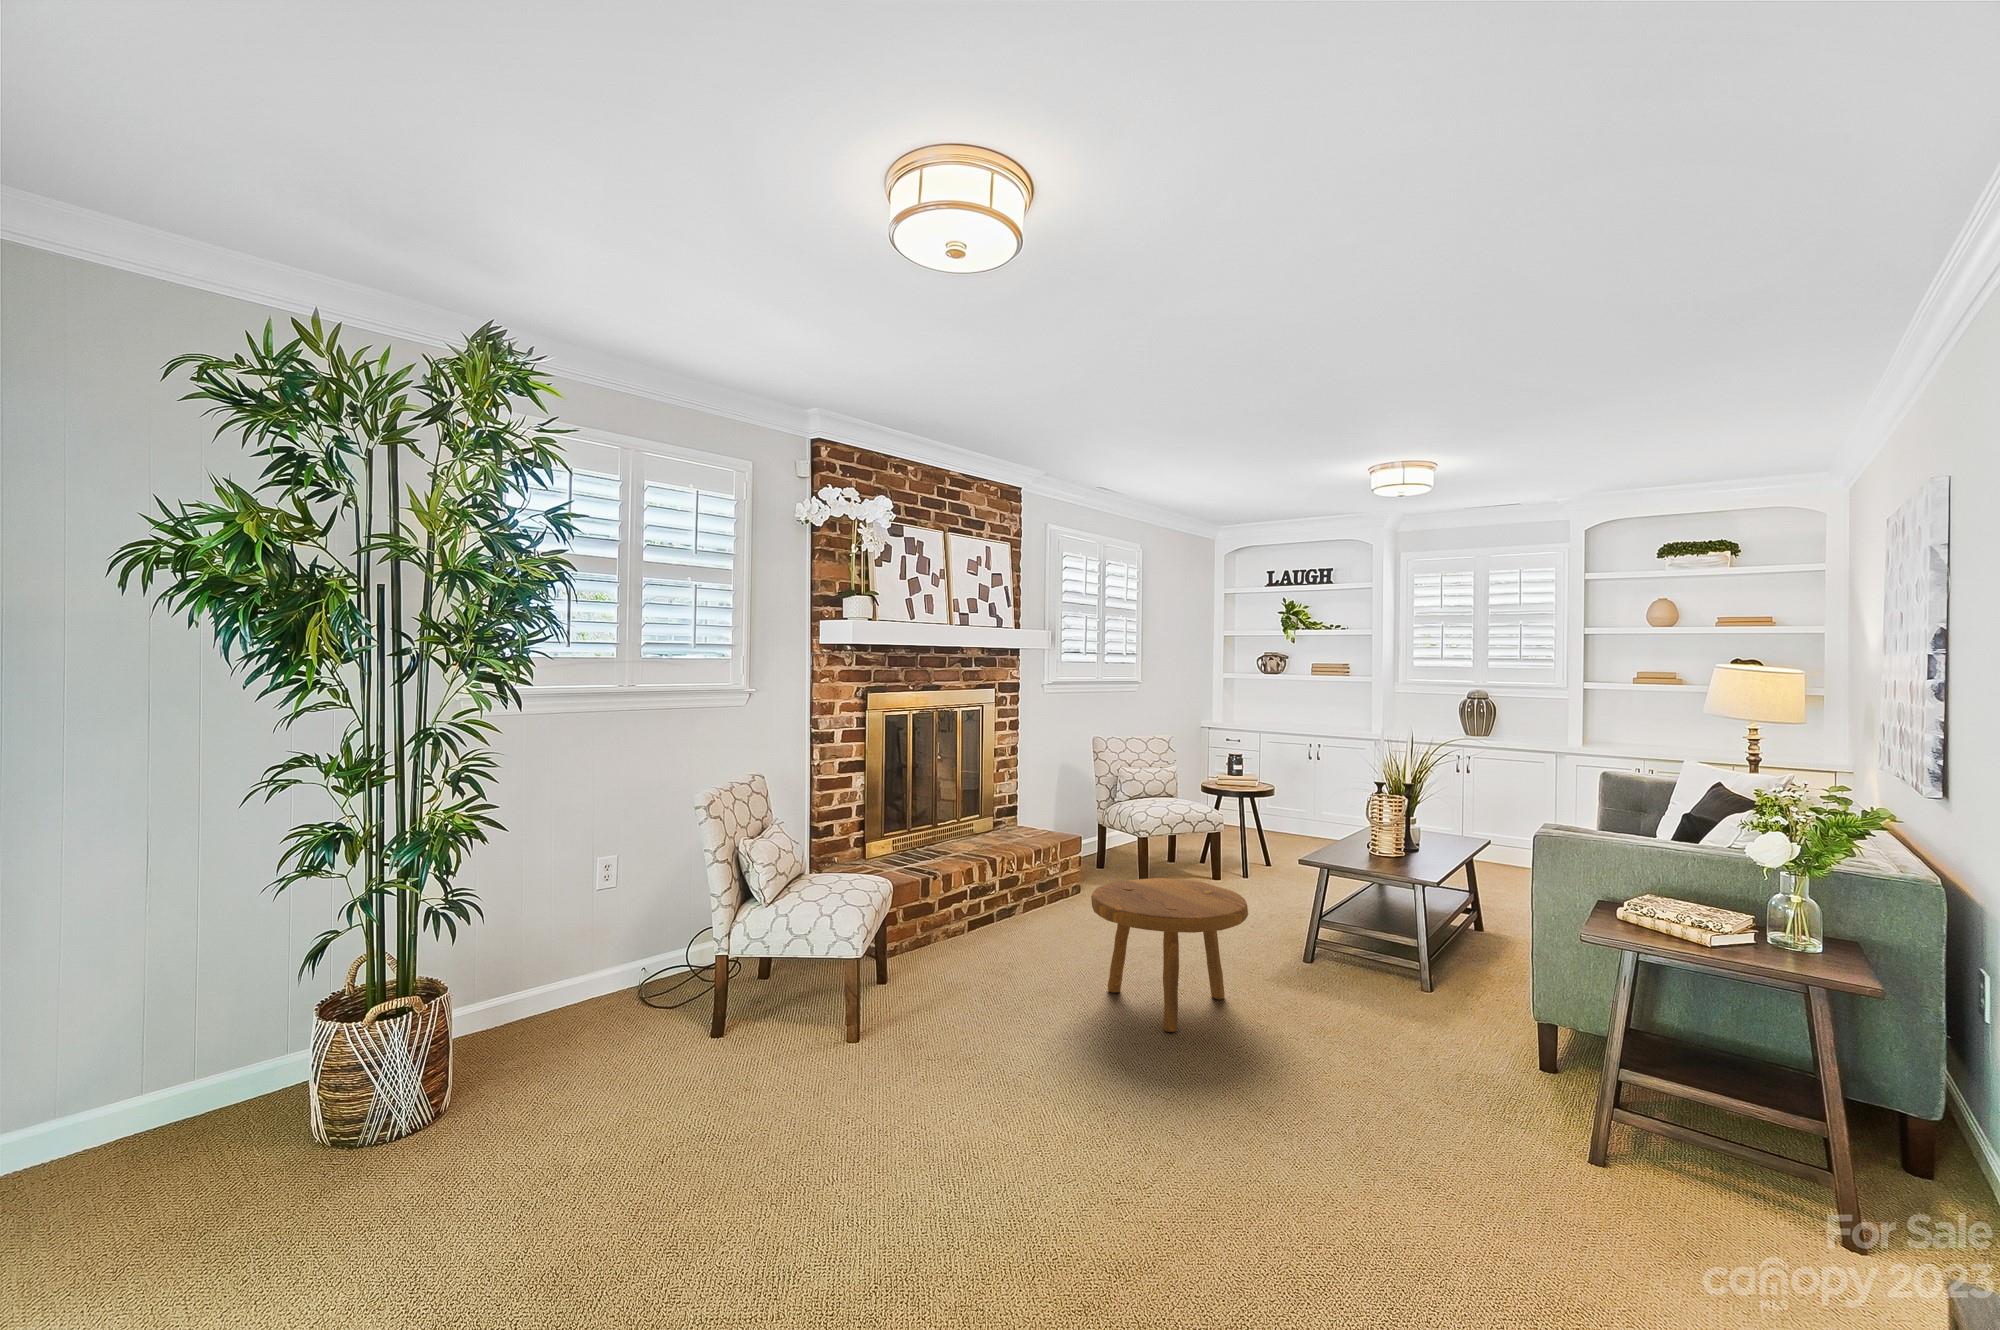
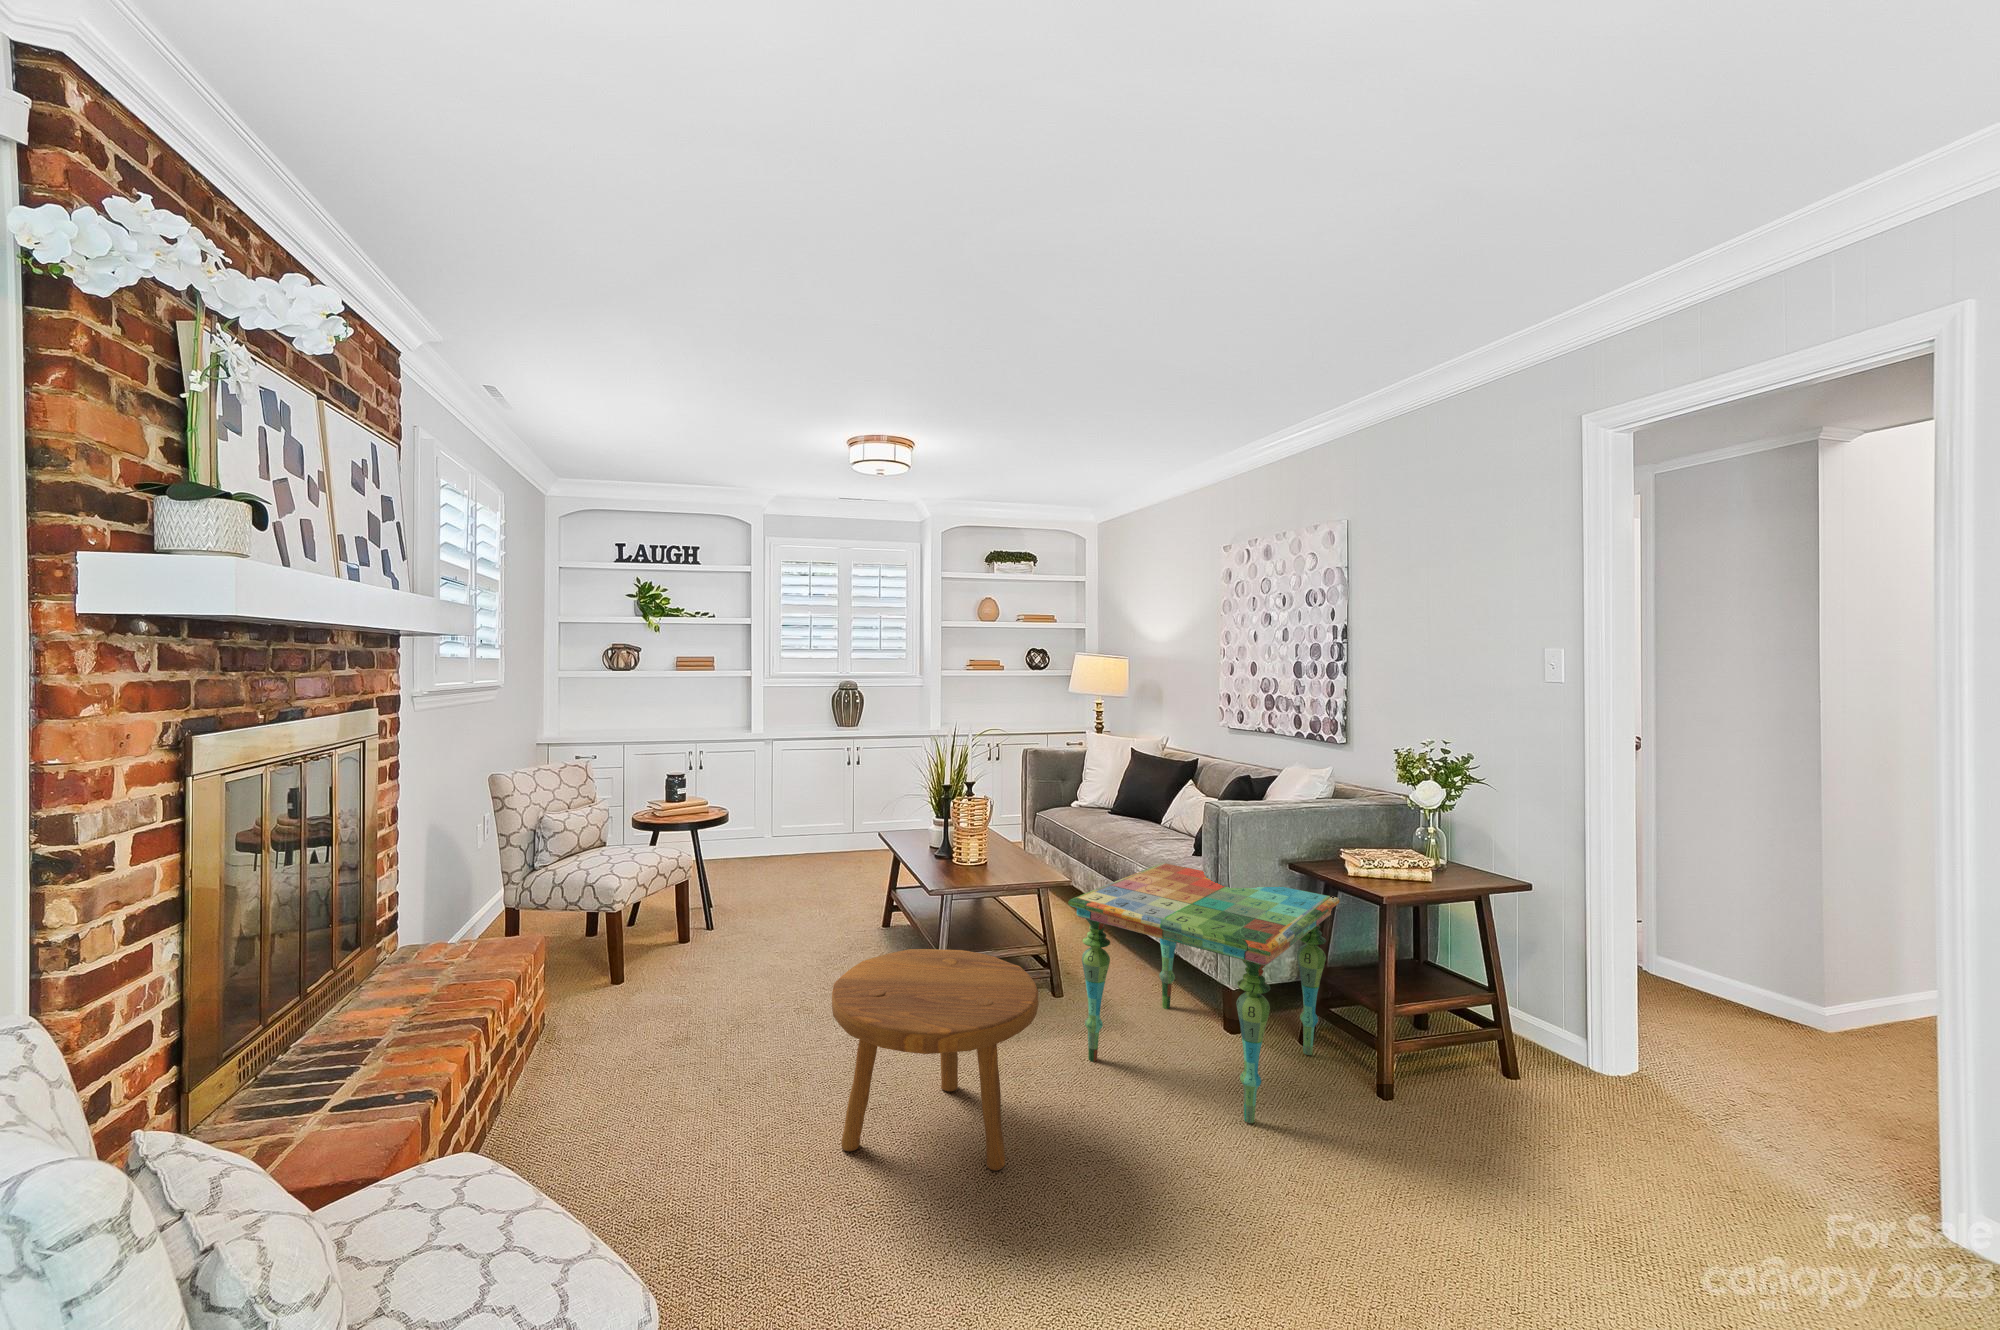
side table: none [1333,873,1644,1121] -> present [1068,863,1340,1123]

